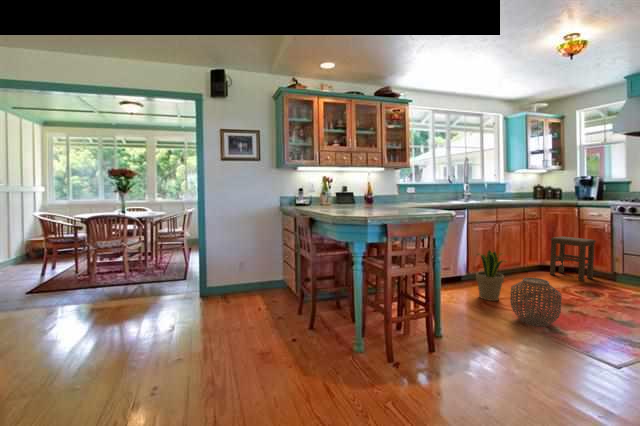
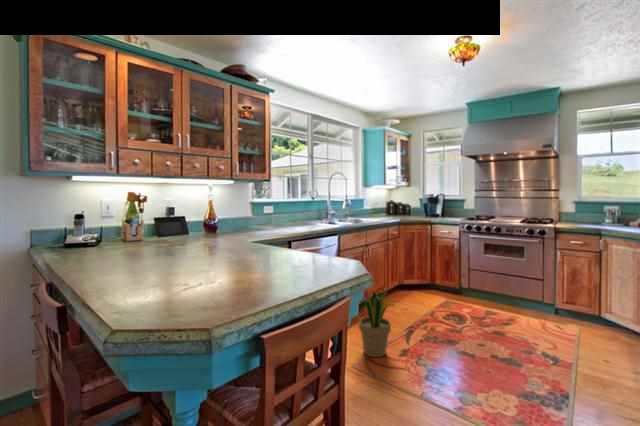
stool: present [550,236,596,281] -> none [413,256,449,303]
woven basket: present [510,277,562,327] -> none [410,329,466,395]

